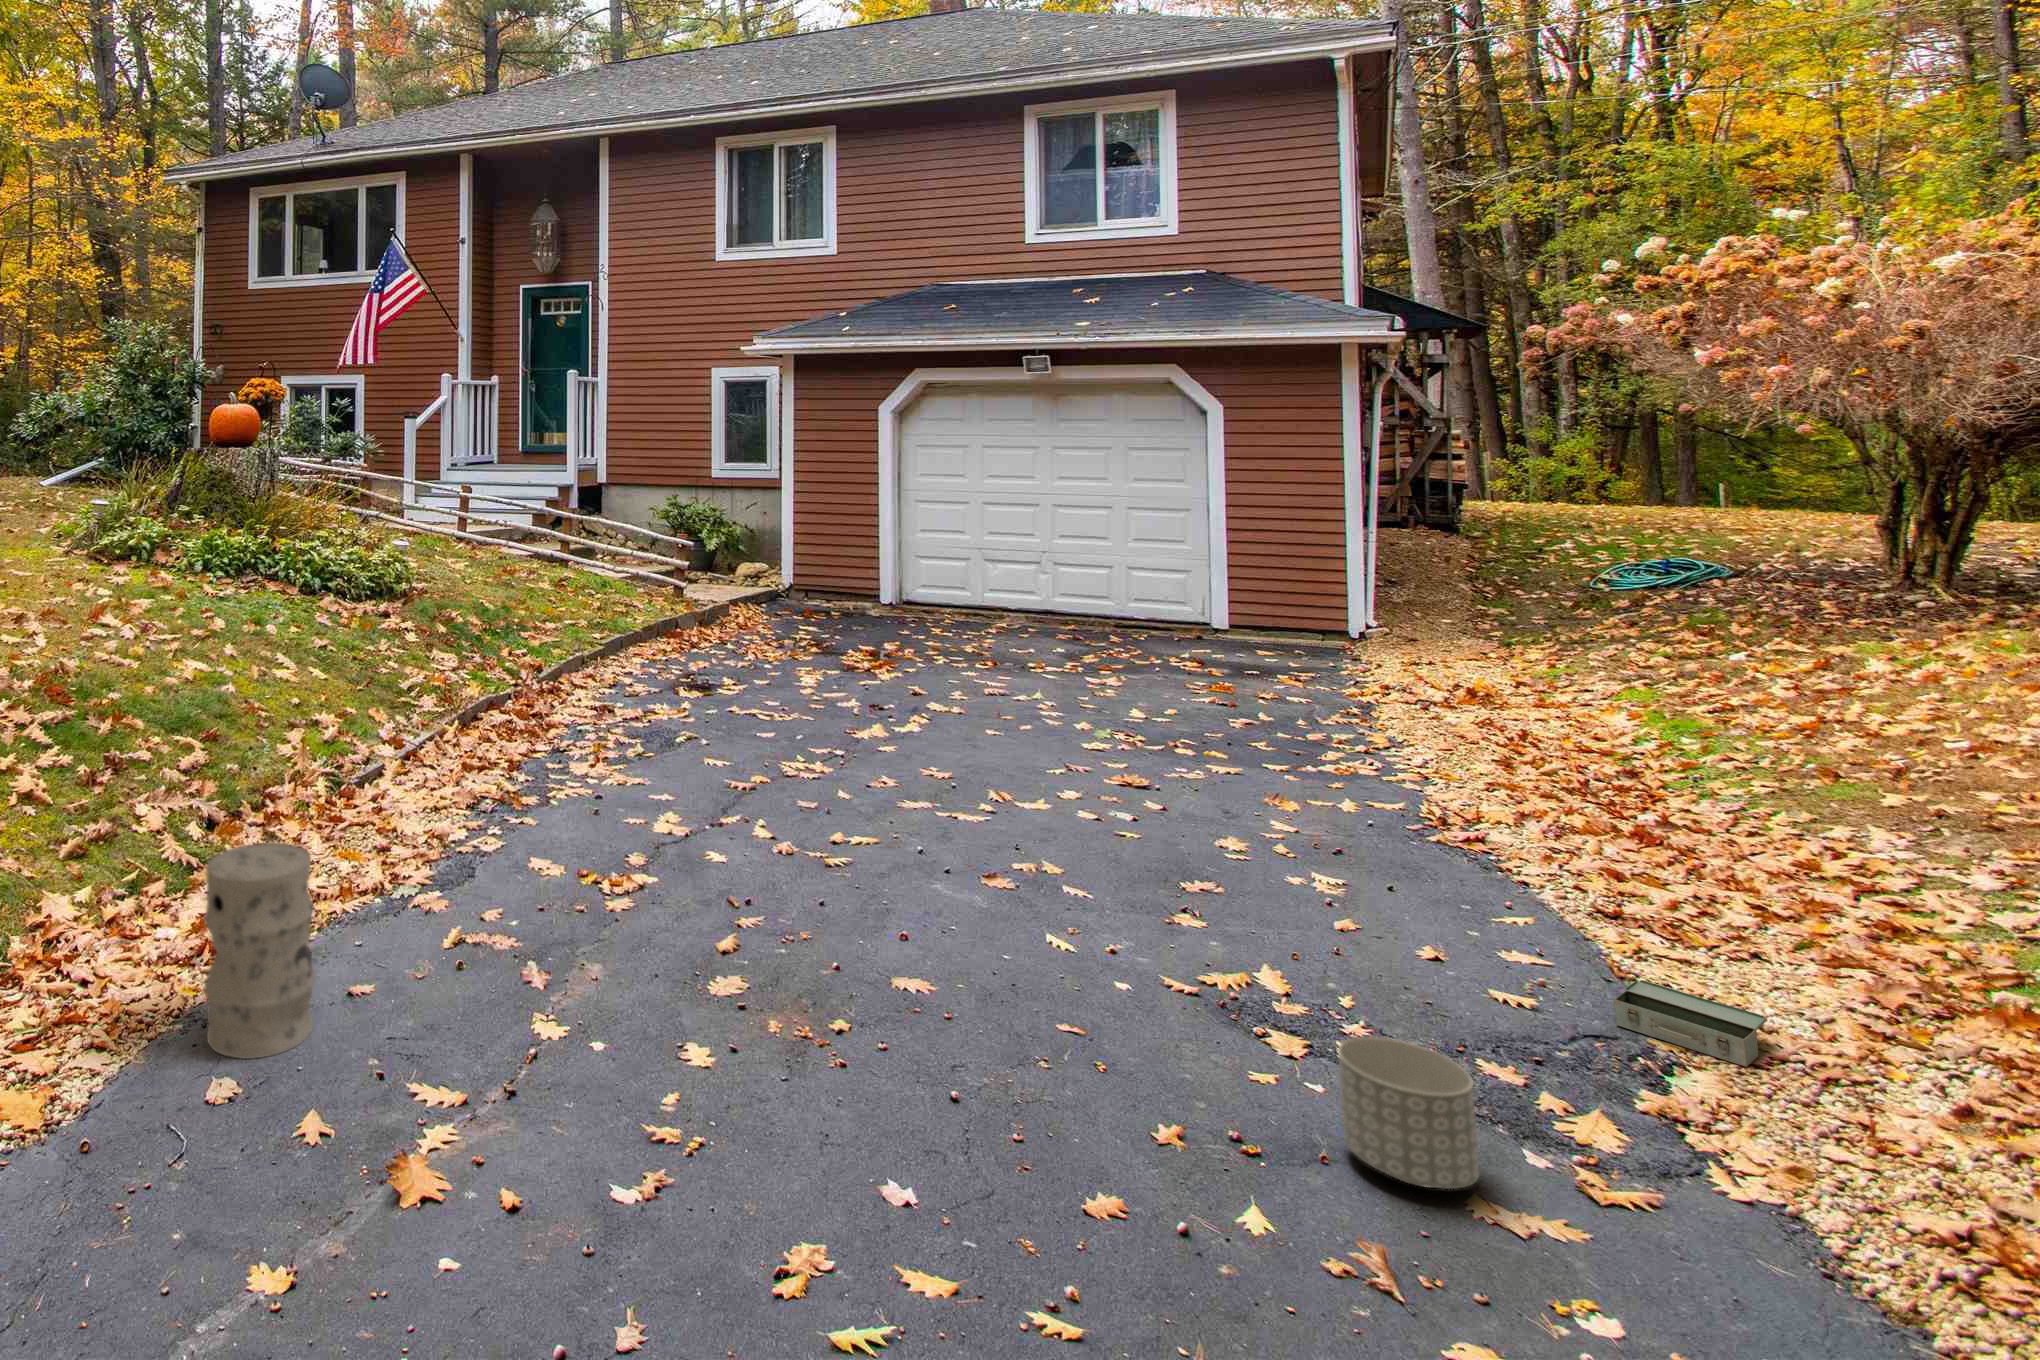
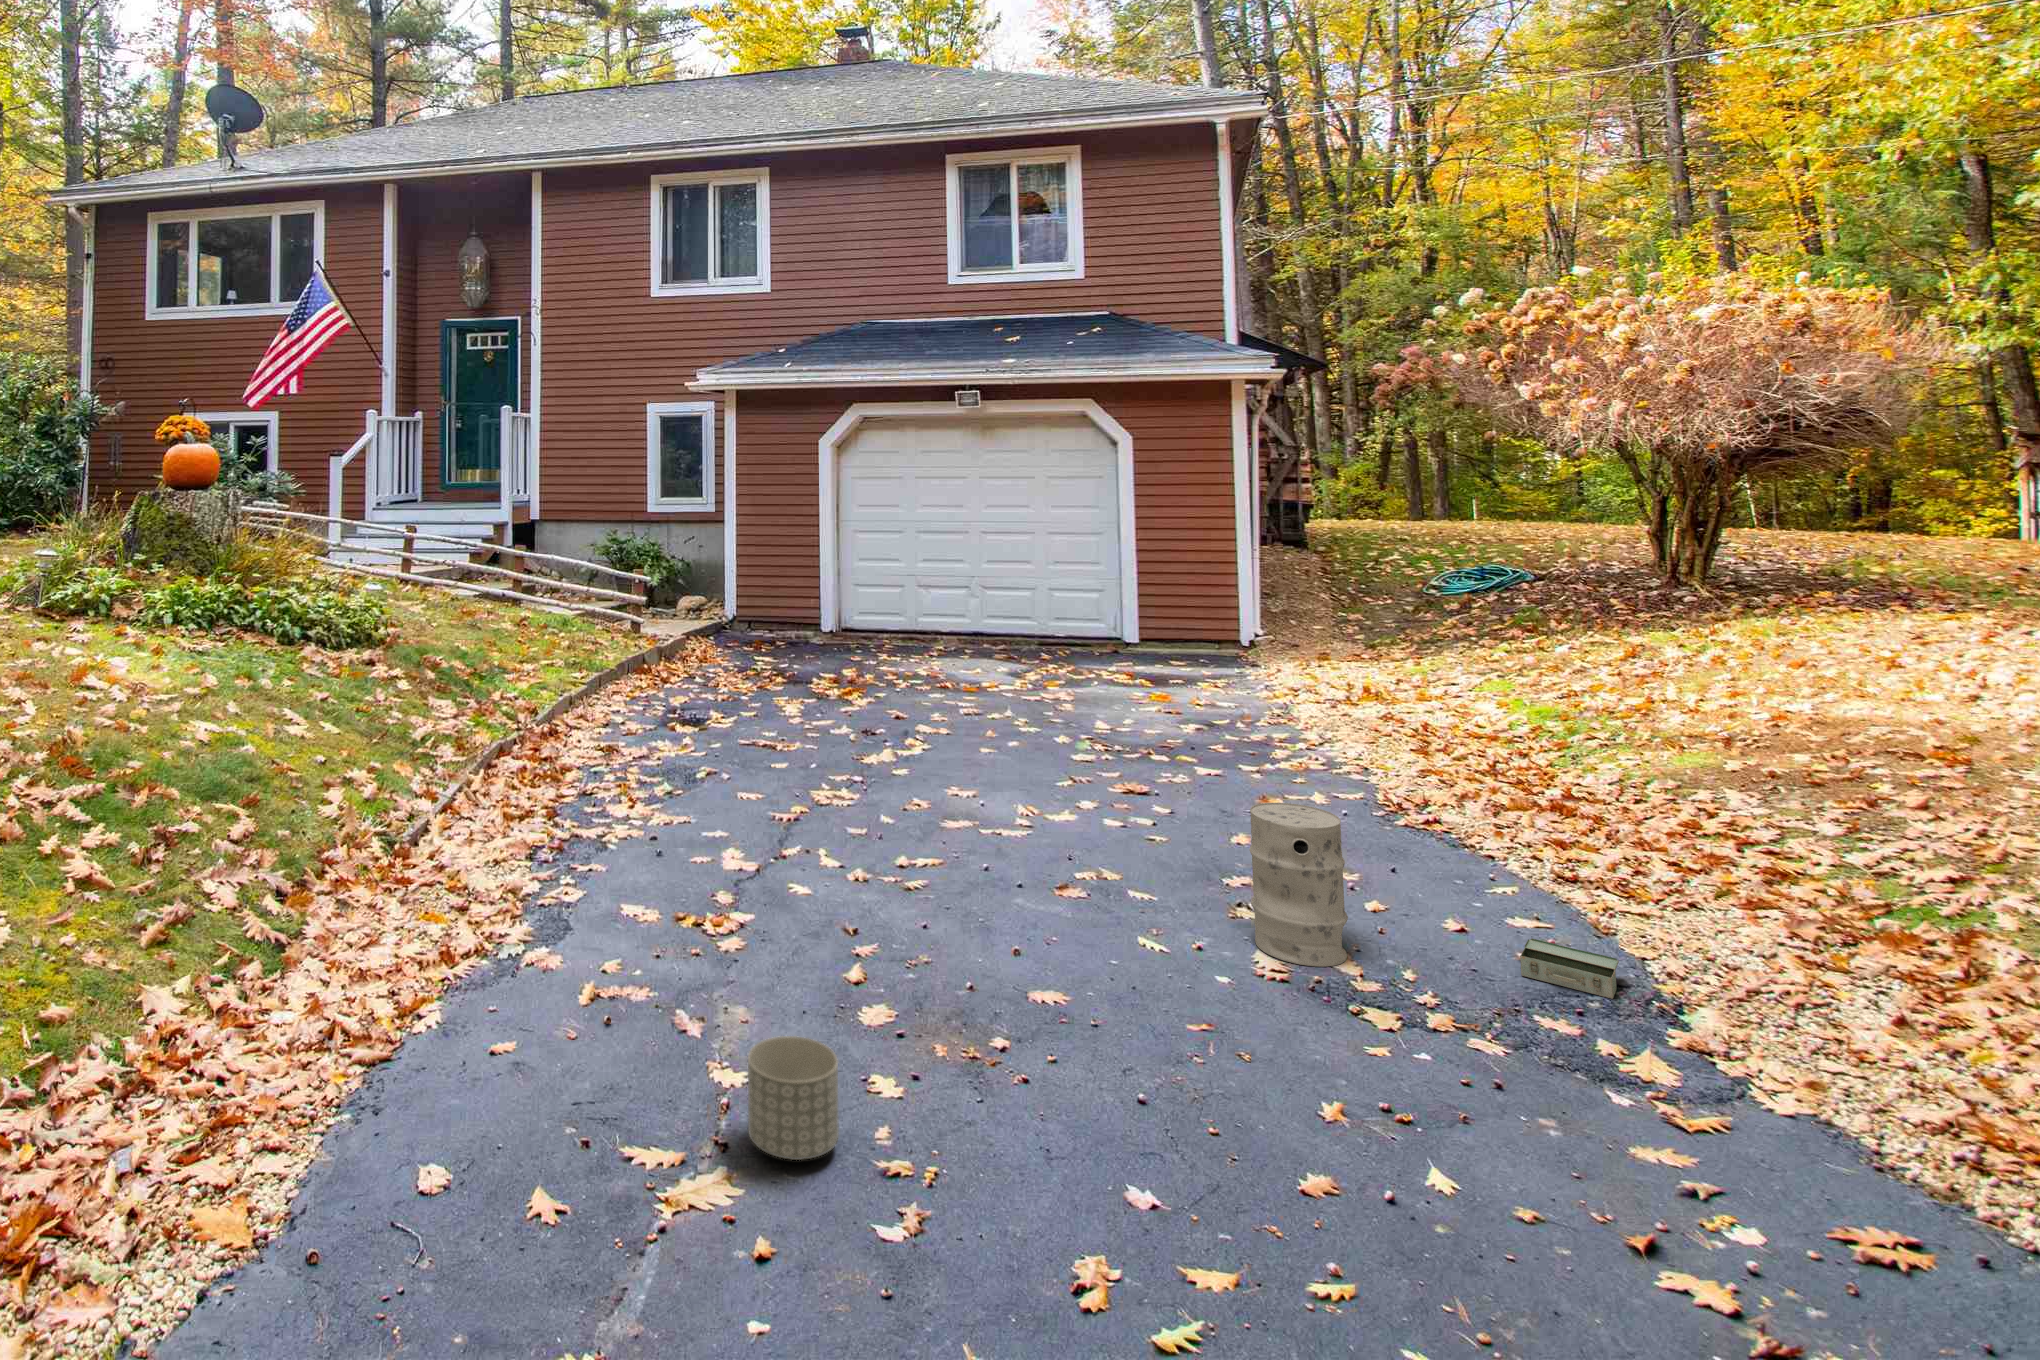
trash can: present [204,843,315,1059] -> present [1250,803,1348,967]
planter: present [1338,1037,1480,1189] -> present [748,1036,839,1160]

